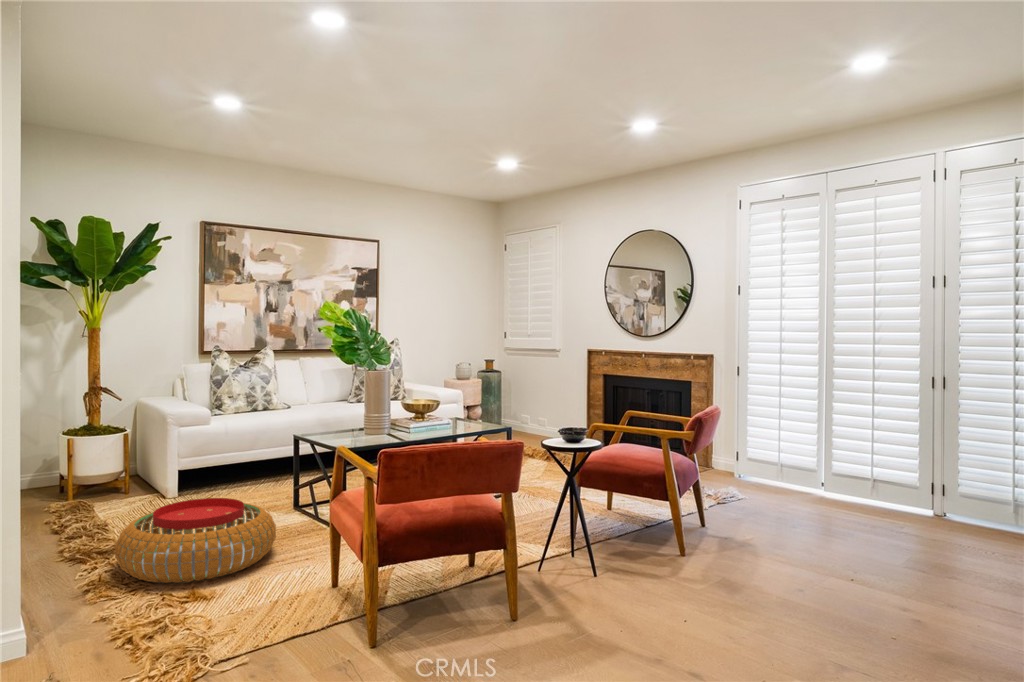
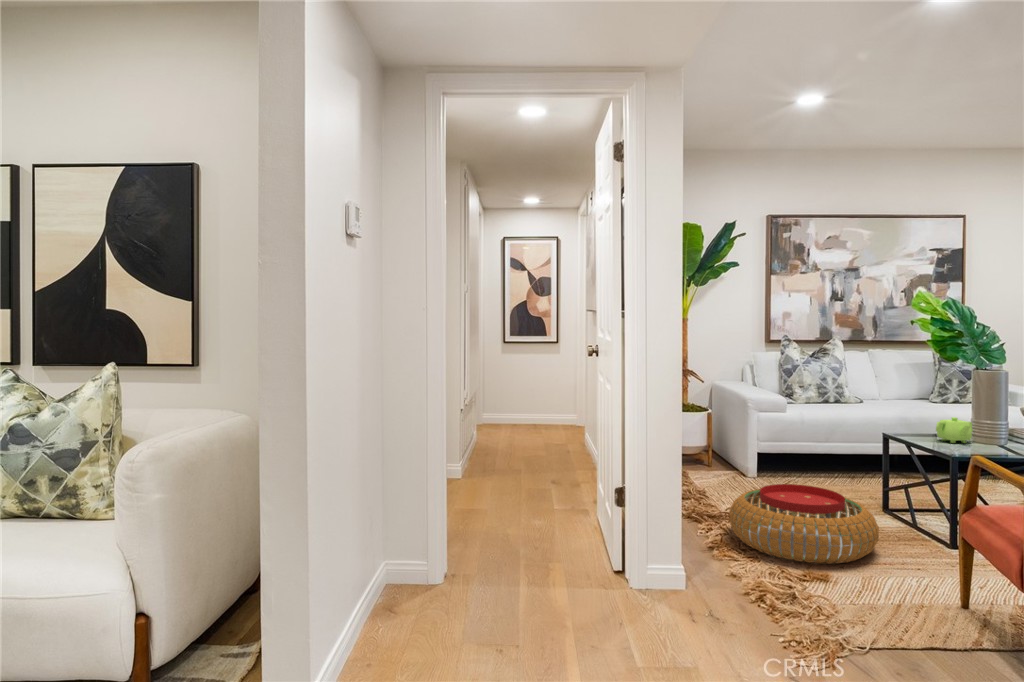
teapot: none [335,415,364,438] -> present [936,417,973,443]

